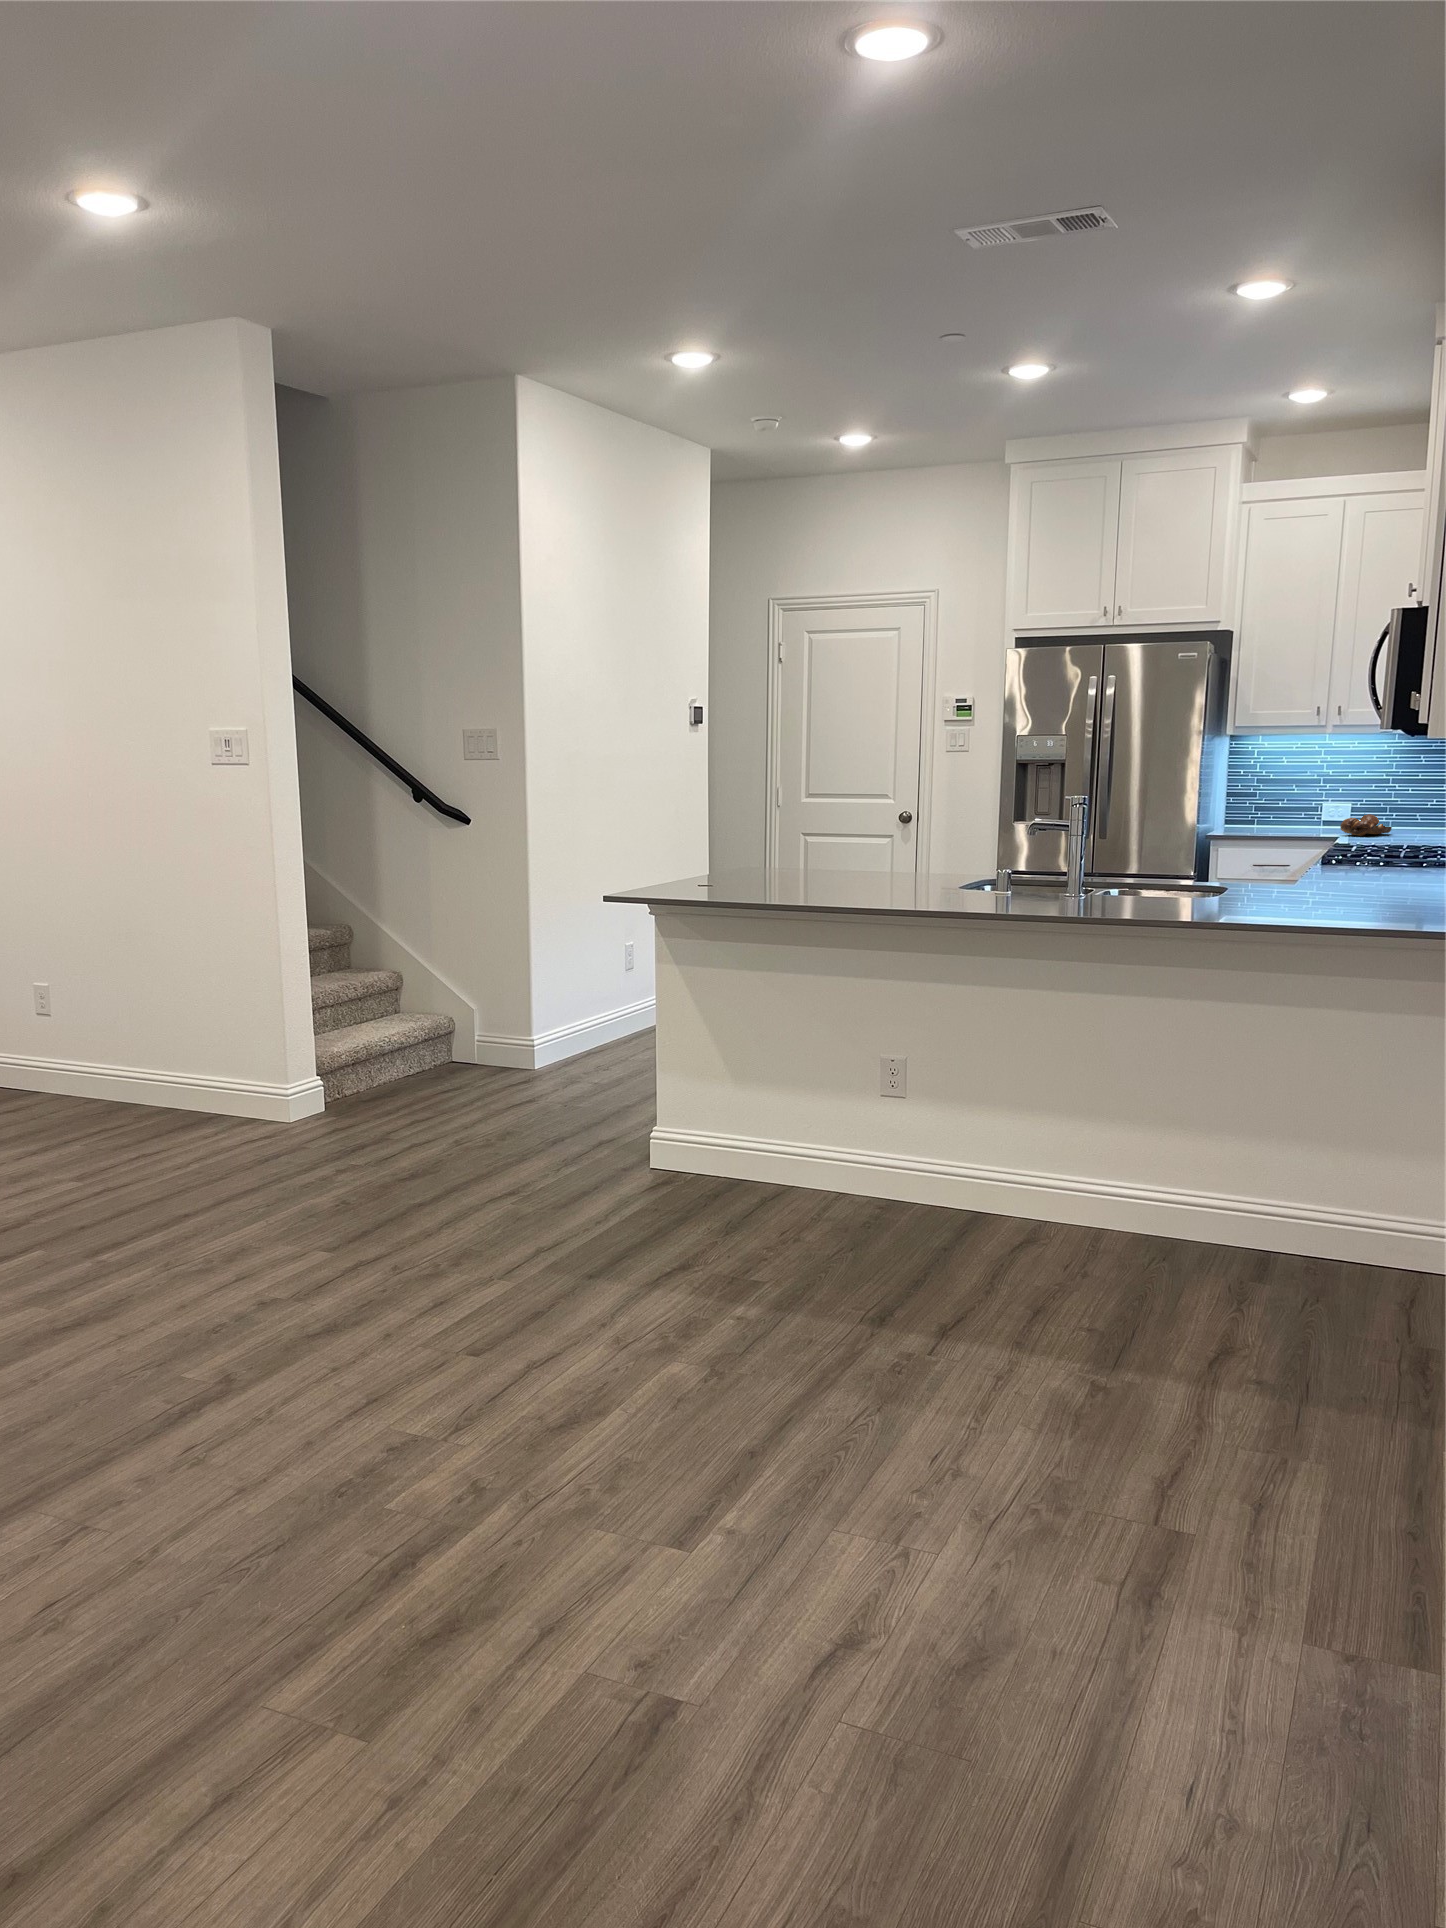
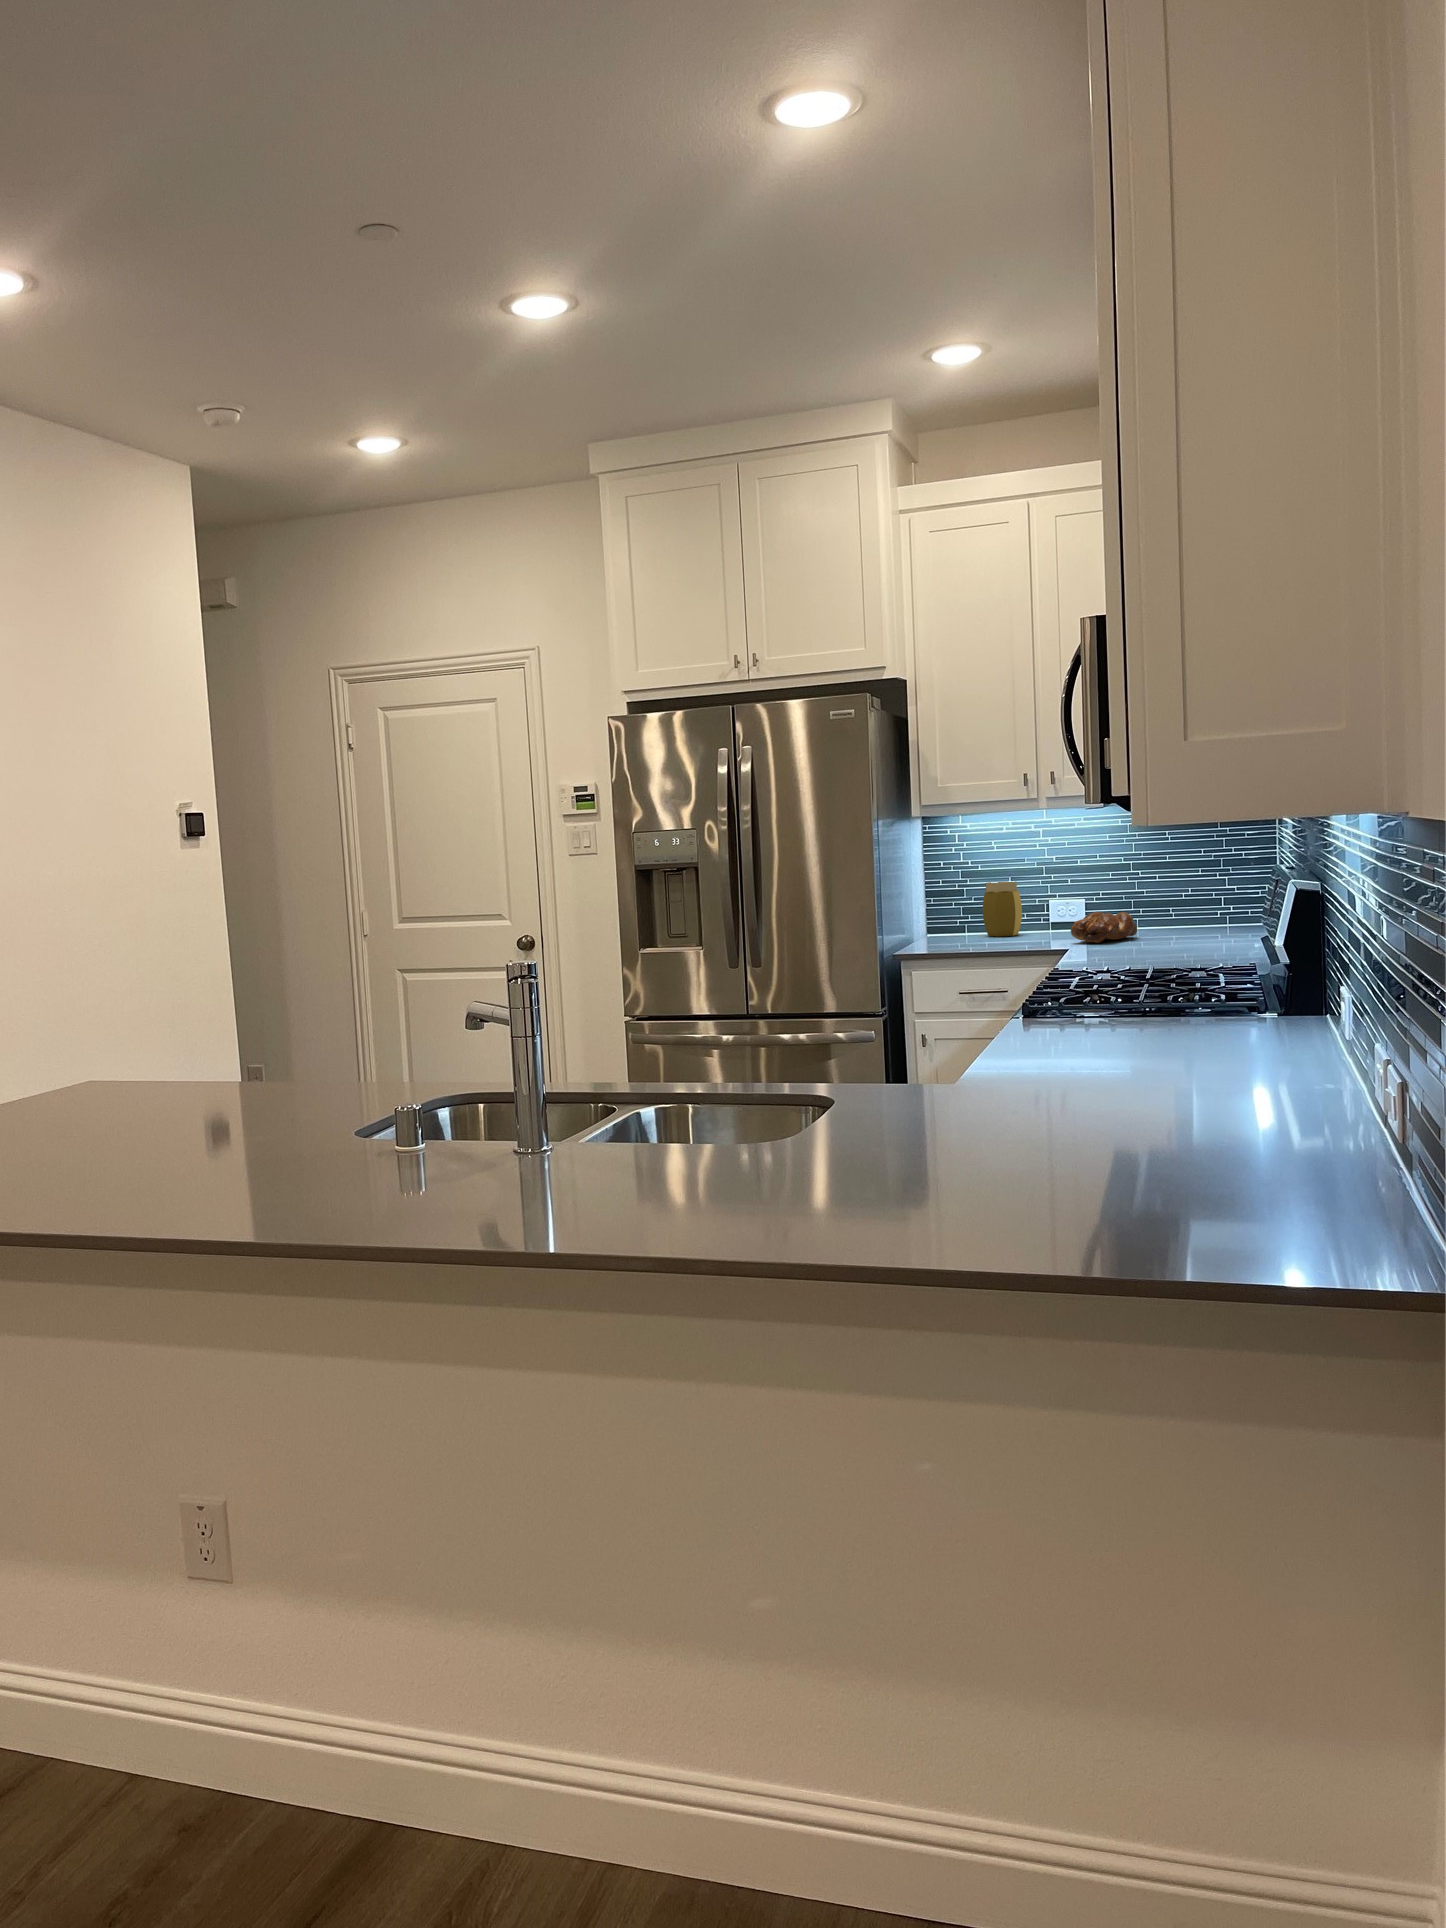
jar: none [1270,788,1301,829] -> present [983,881,1022,936]

